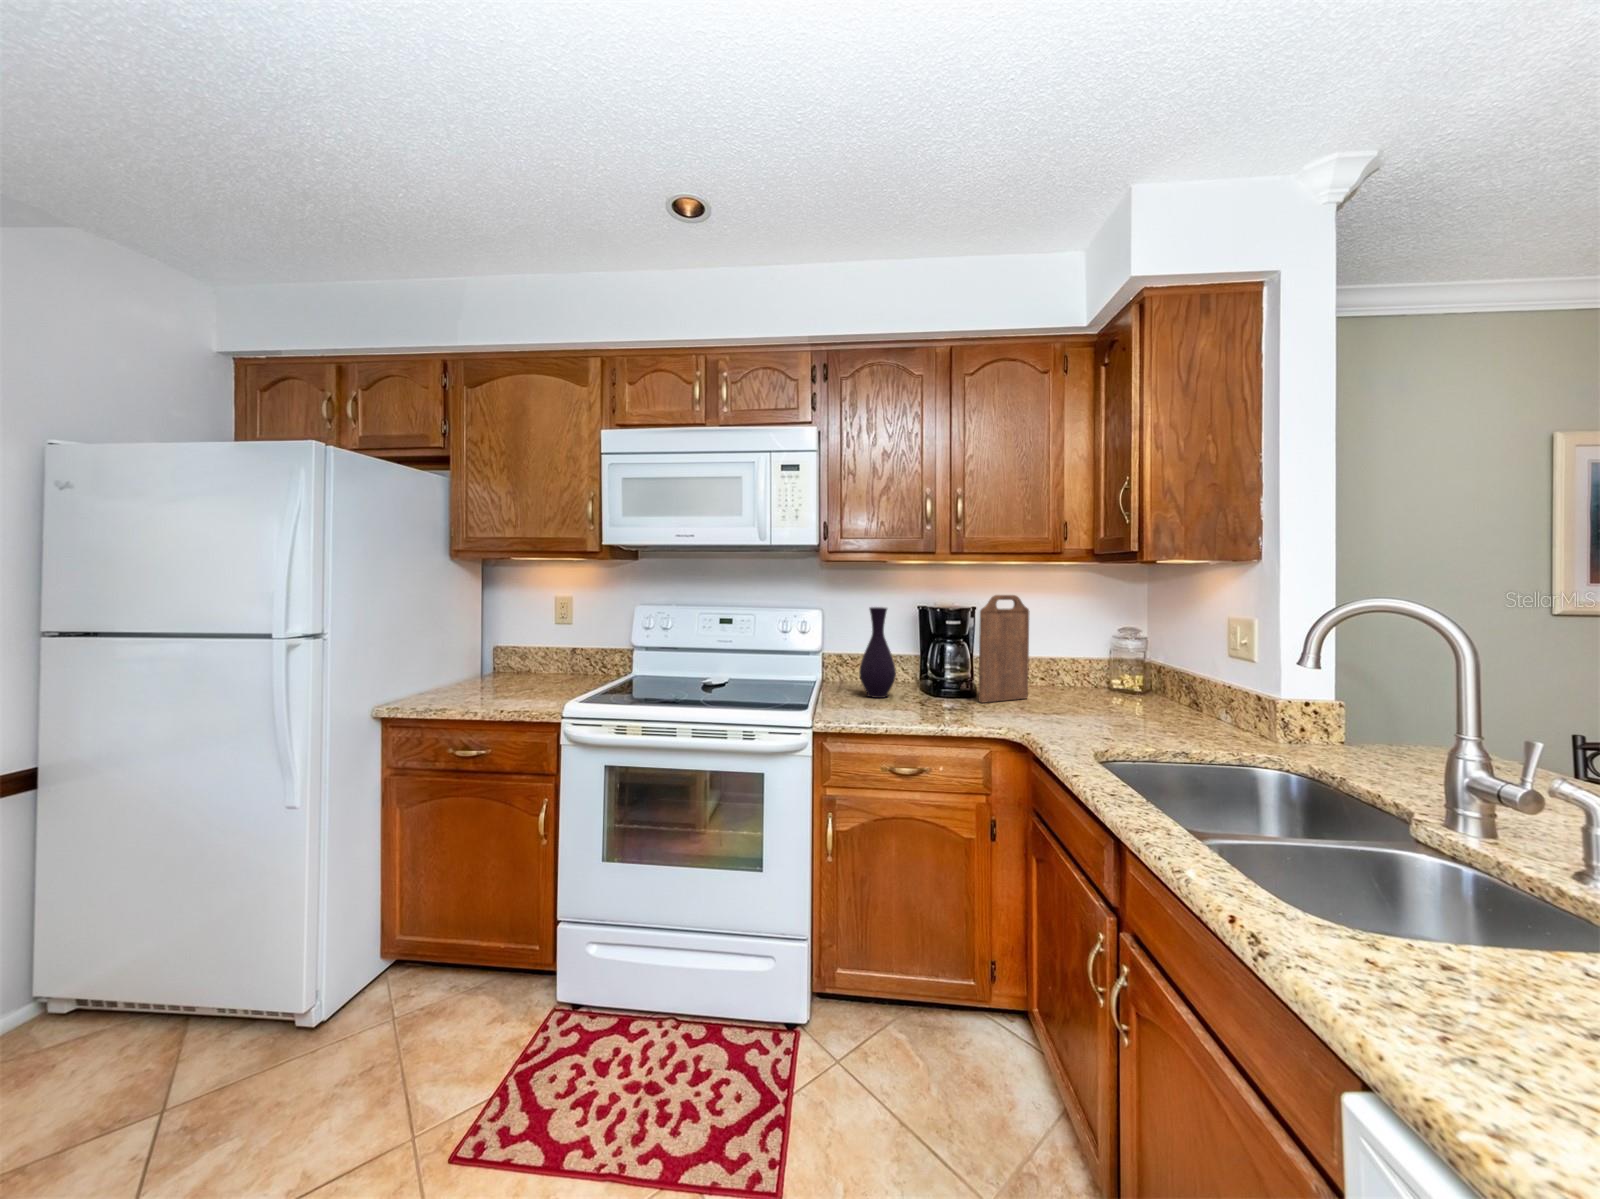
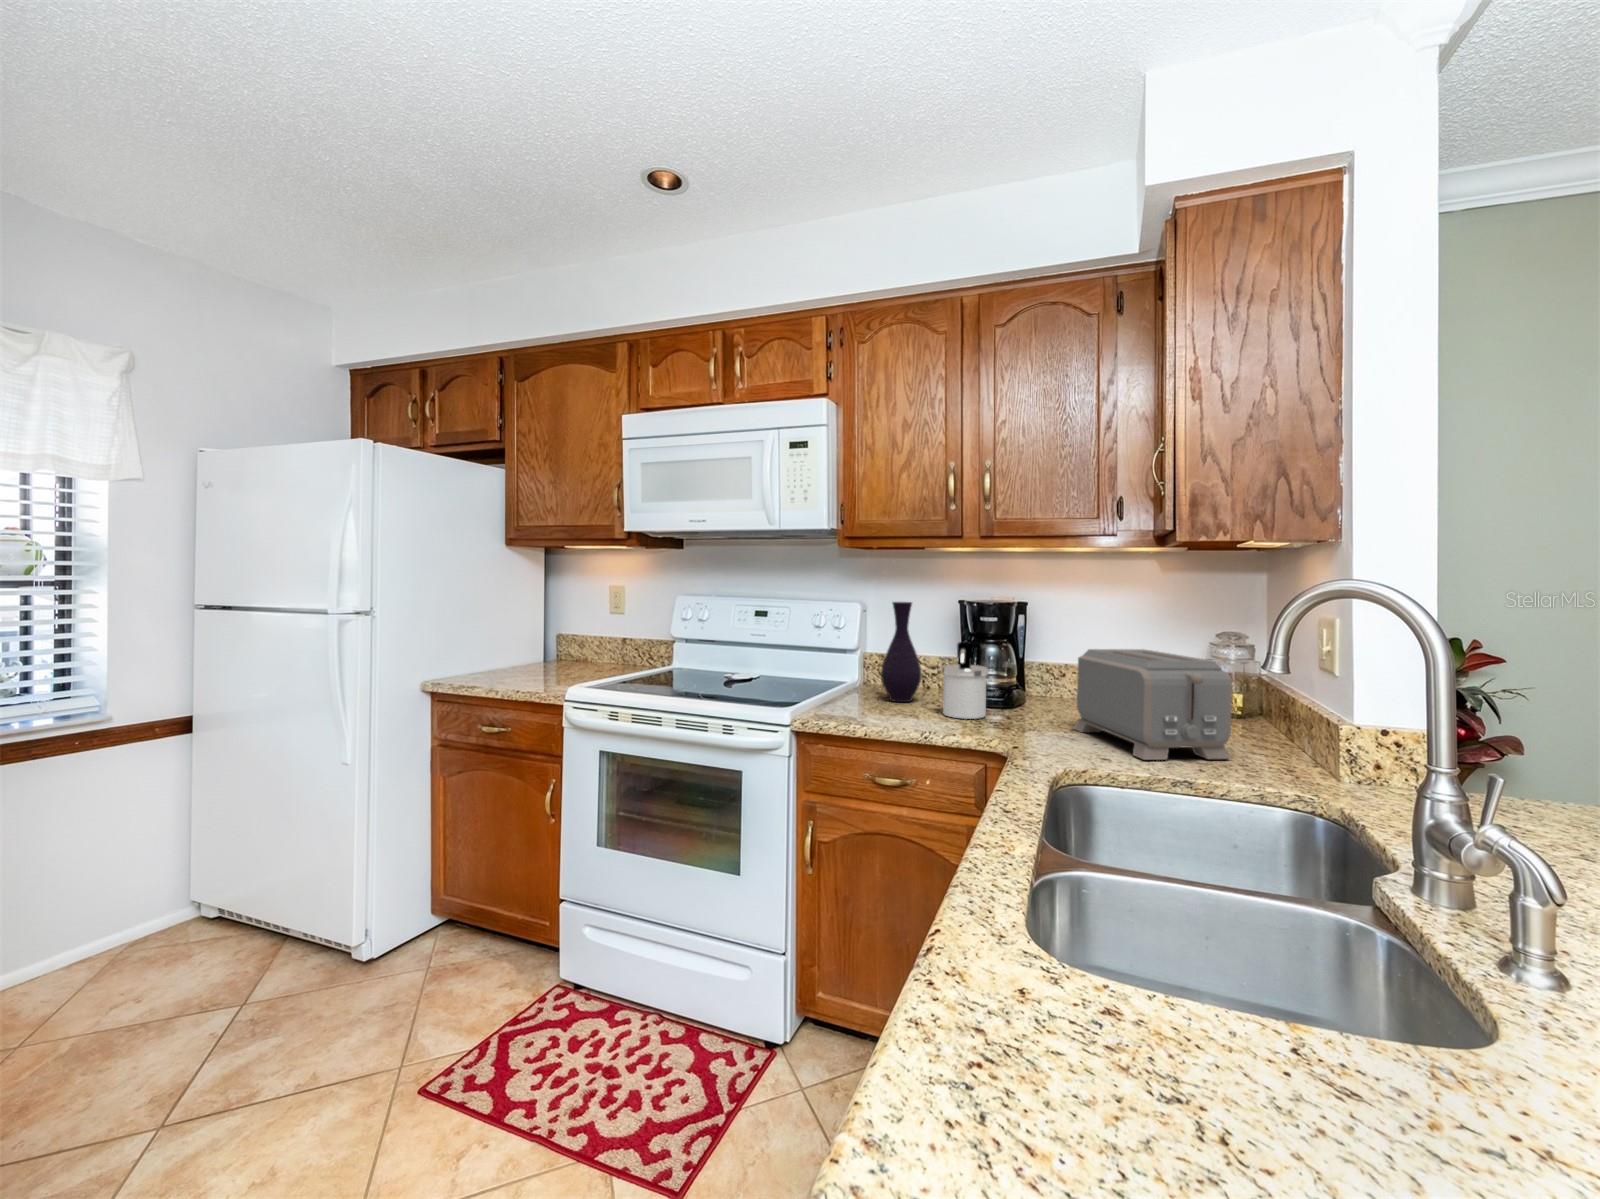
cutting board: present [979,595,1029,703] -> none [1010,588,1081,713]
soap dispenser: none [928,643,968,710] -> present [942,642,988,719]
toaster: none [1044,645,1186,738] -> present [1074,649,1232,760]

